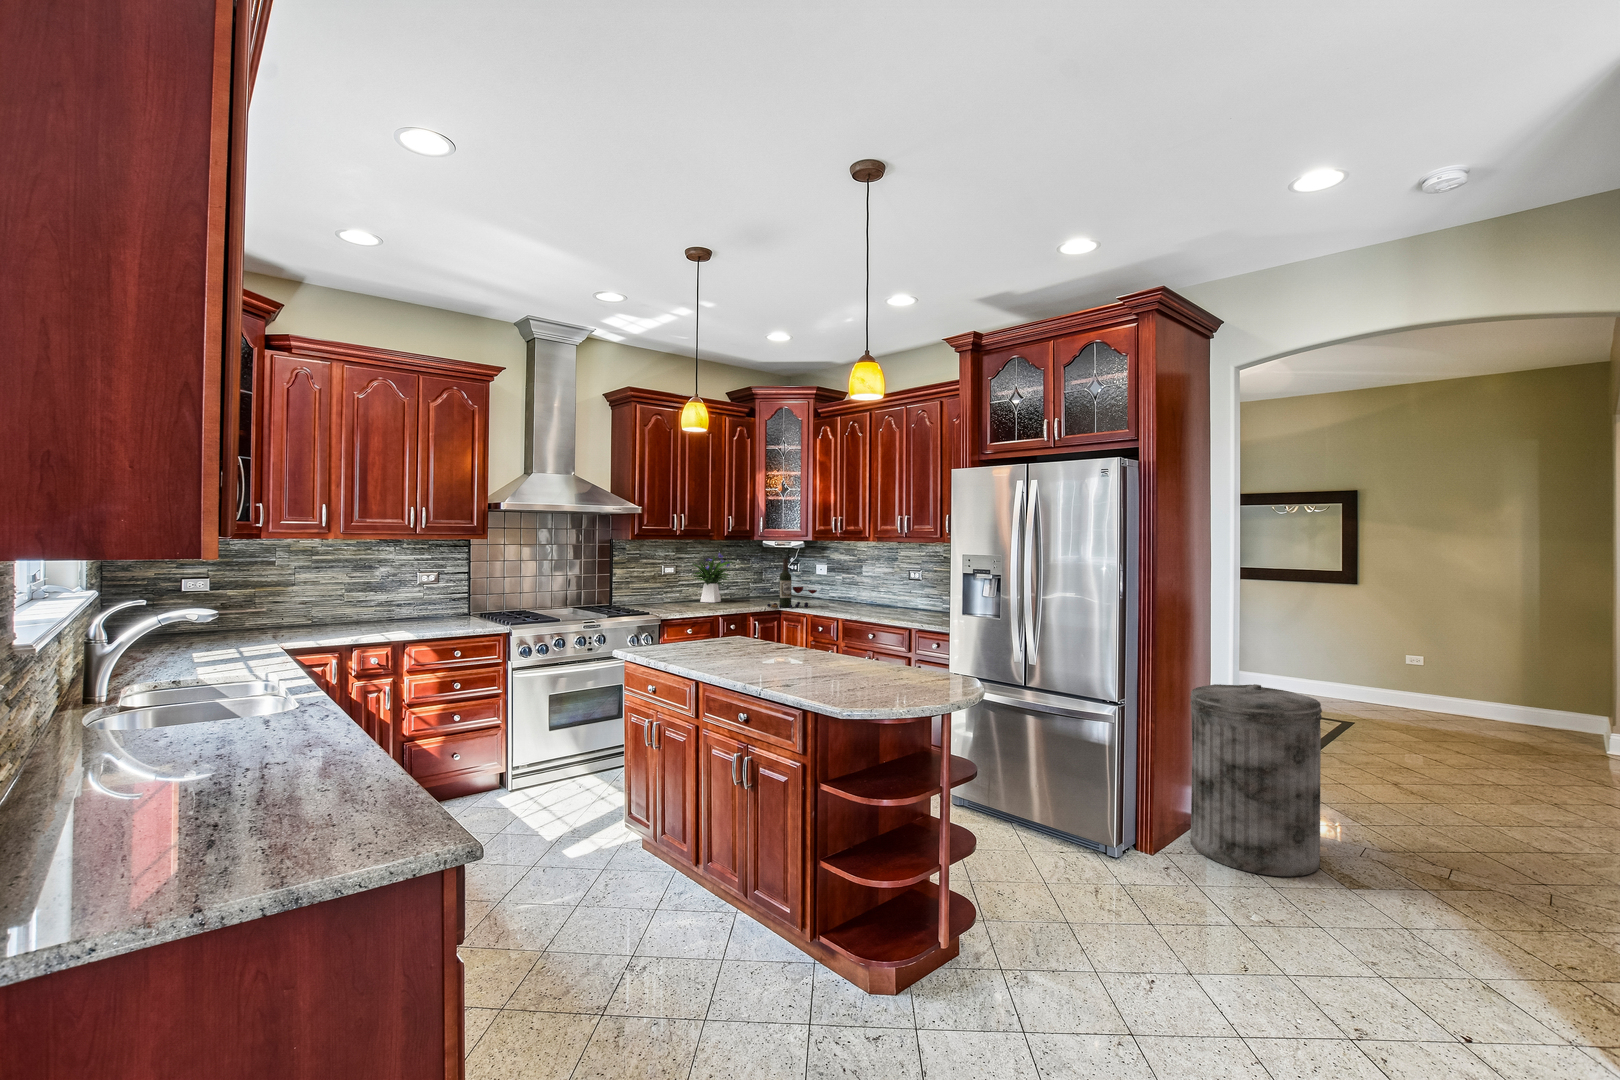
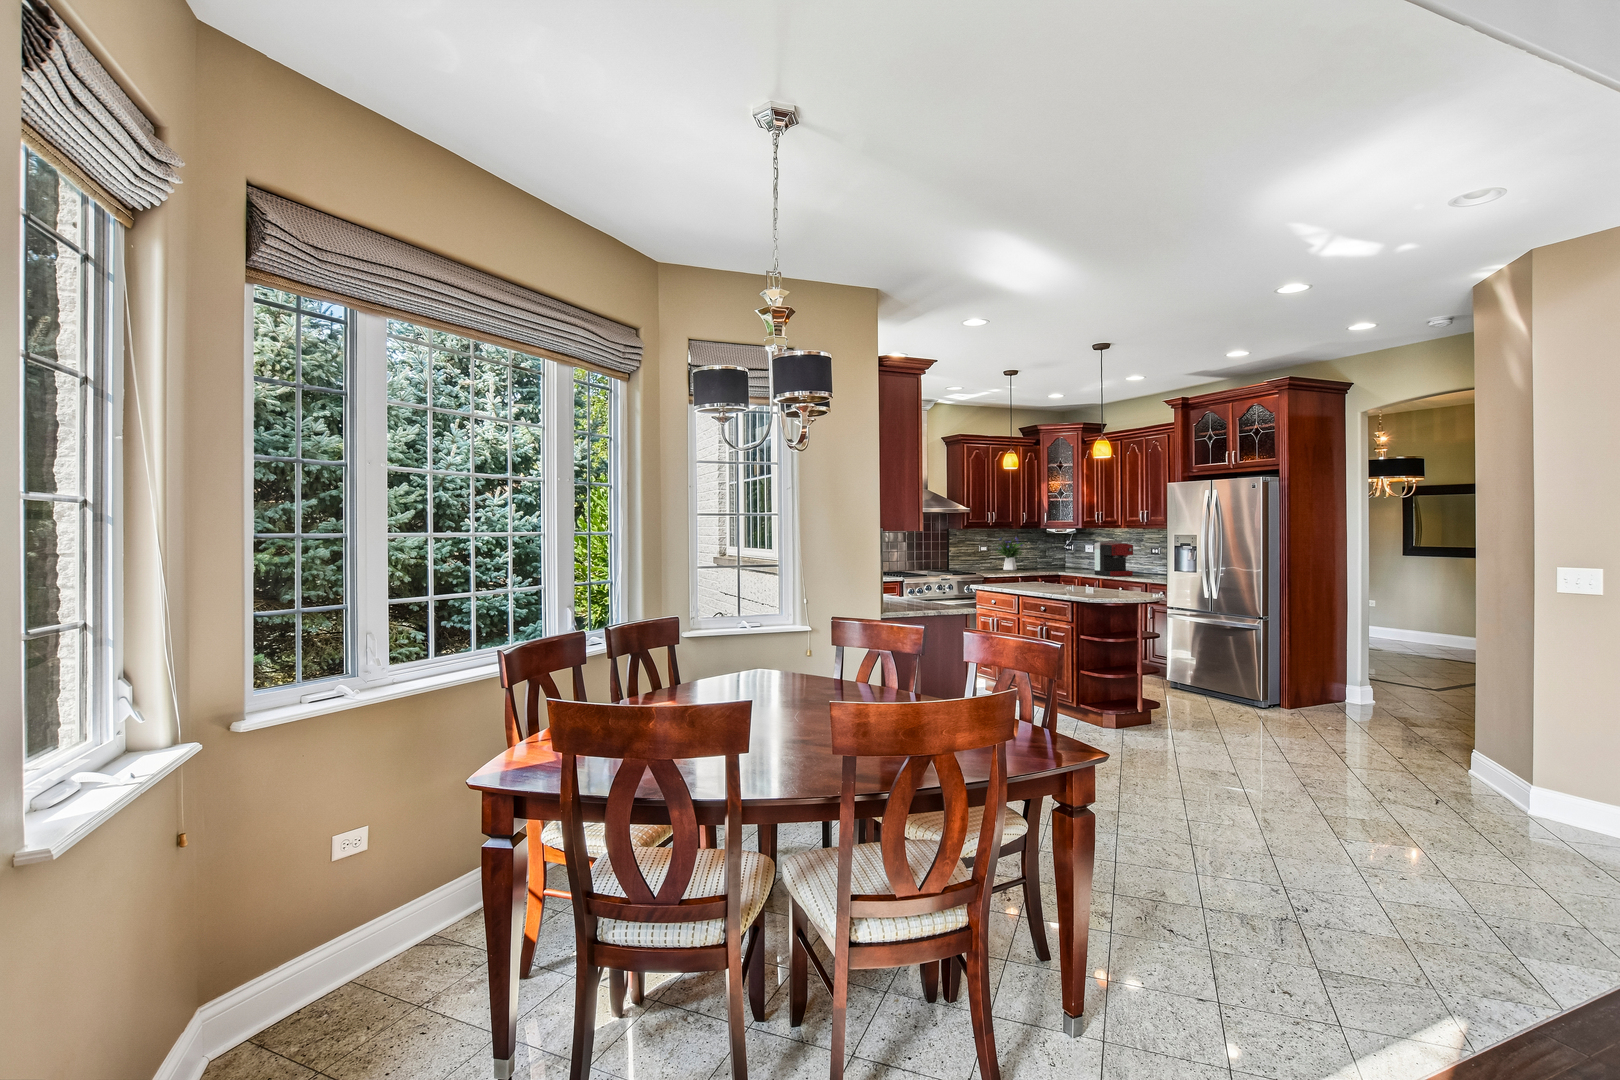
wine bottle: present [767,559,817,608] -> none [1050,540,1086,573]
coffee maker: none [832,560,887,616] -> present [1095,540,1133,576]
trash can: present [1190,684,1322,877] -> none [1321,612,1405,720]

